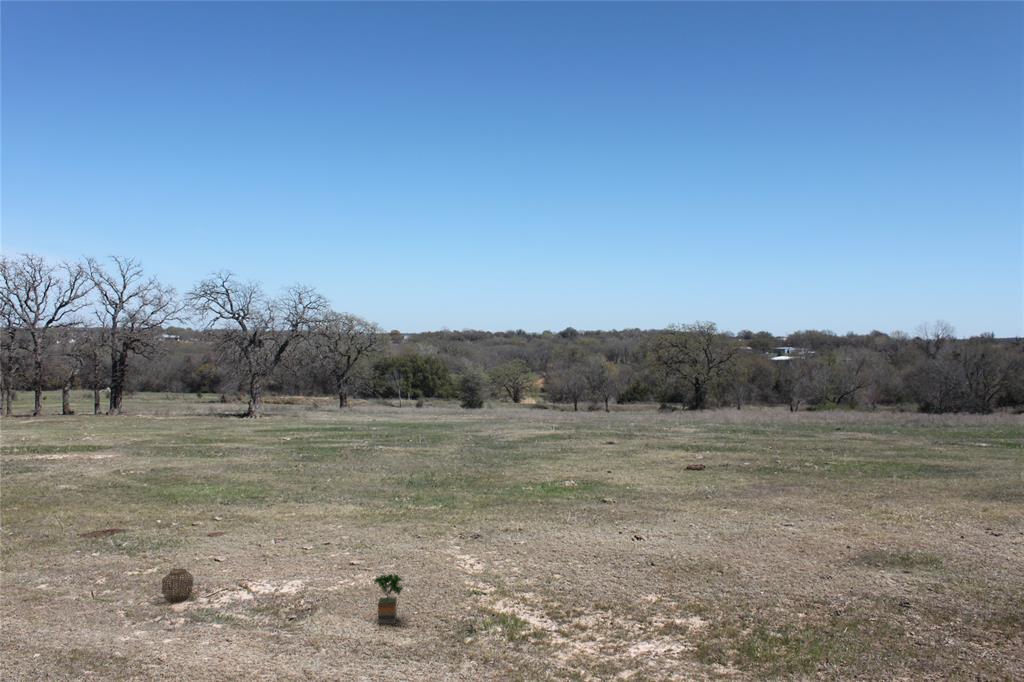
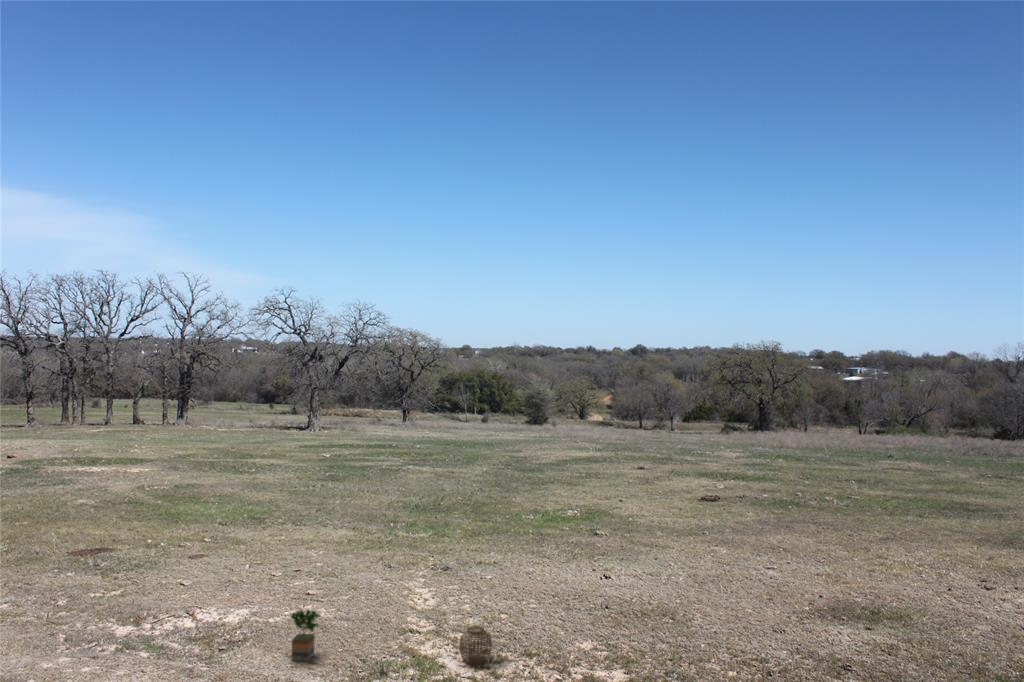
woven basket: present [162,569,193,603] -> present [460,627,492,666]

